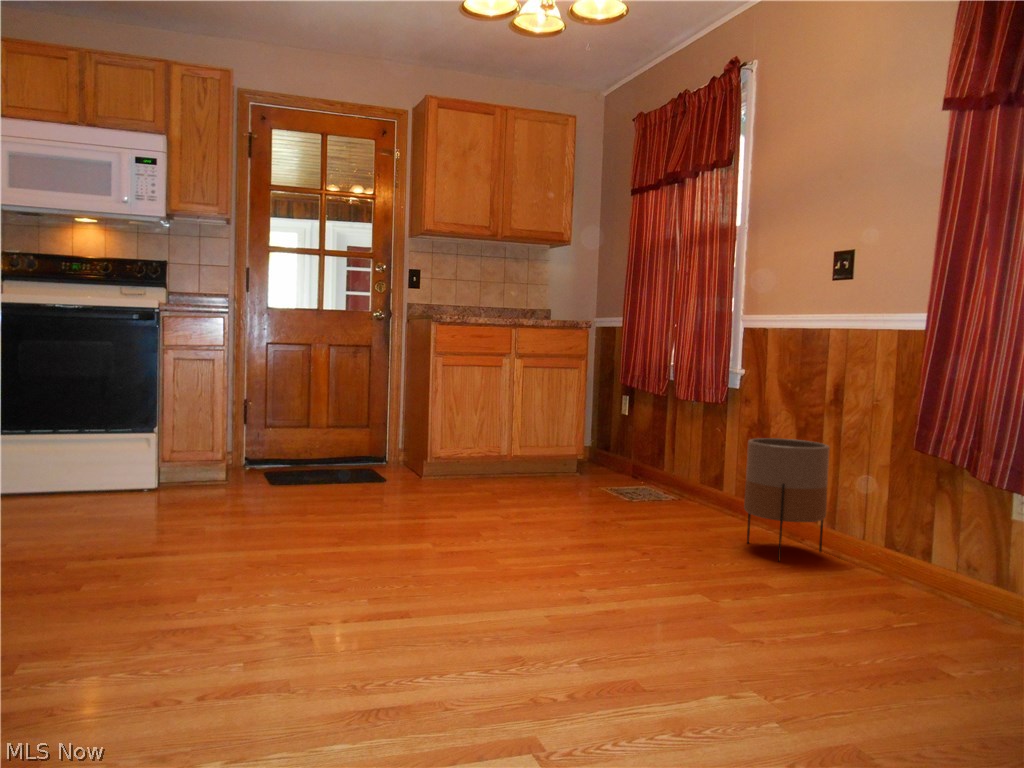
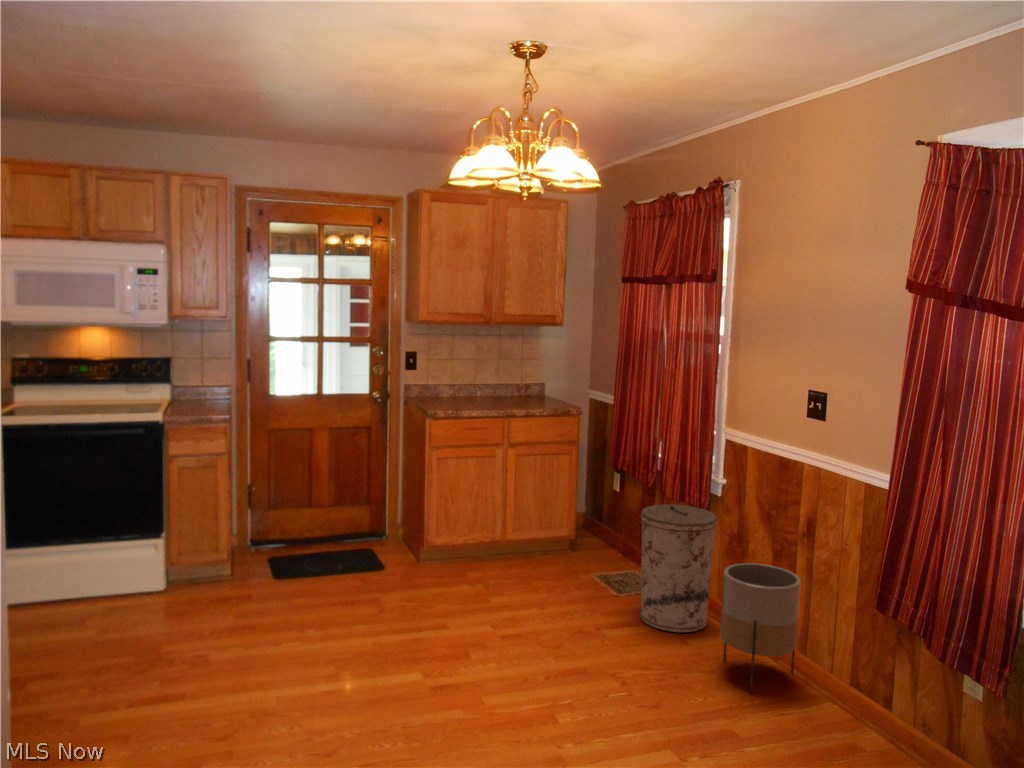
trash can: none [655,398,736,525] -> present [640,504,717,633]

